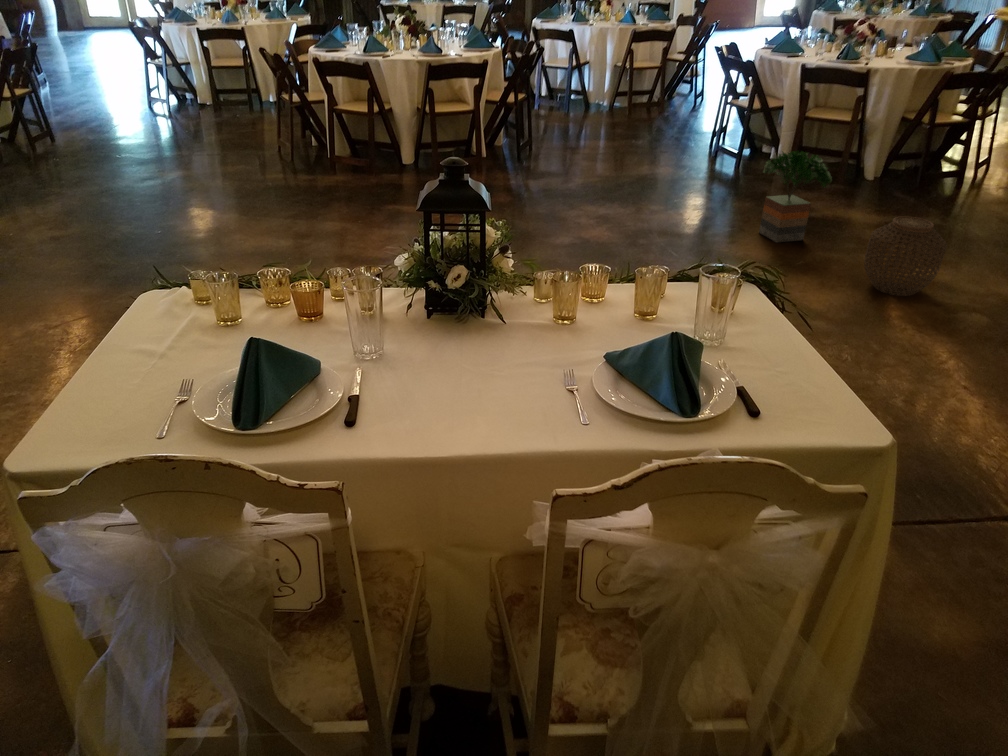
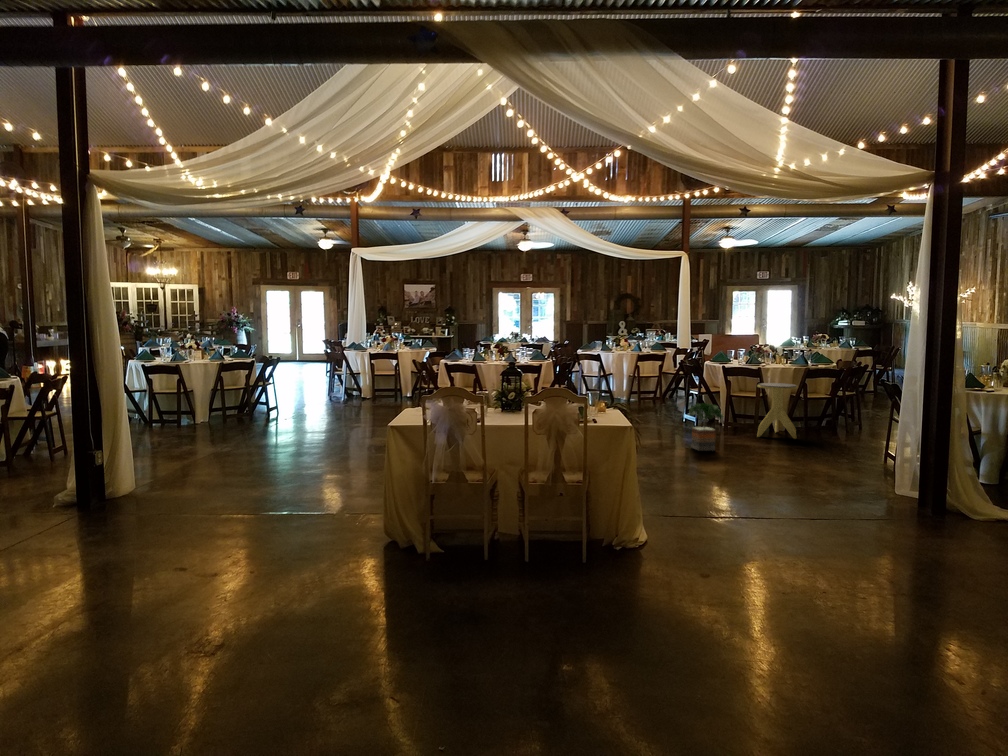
side table: none [850,98,938,201] -> present [757,383,798,439]
woven basket: present [864,216,947,296] -> none [734,427,771,467]

